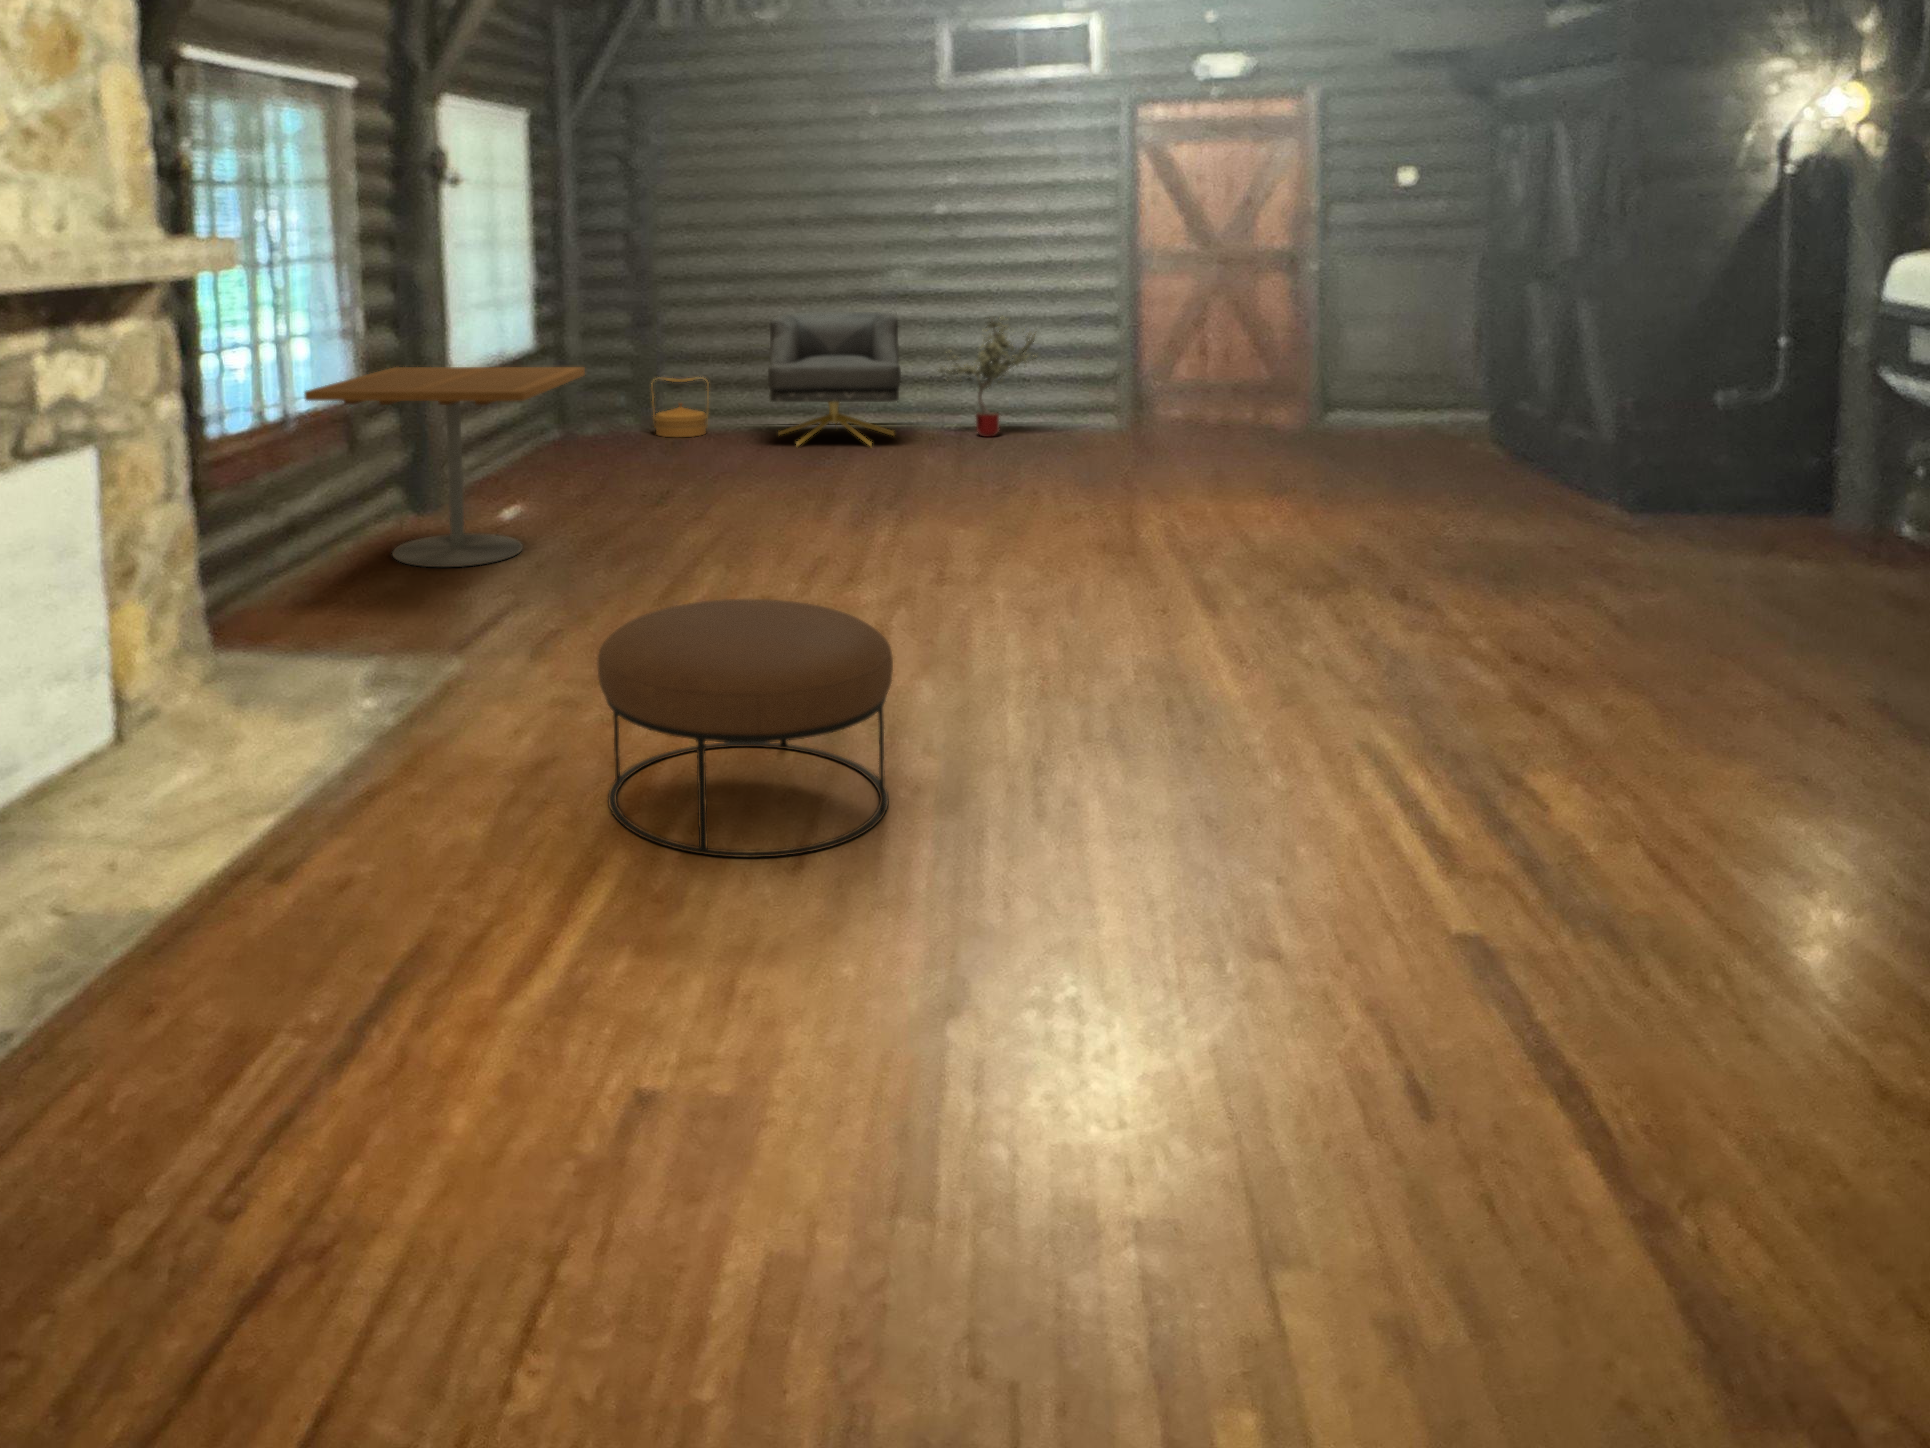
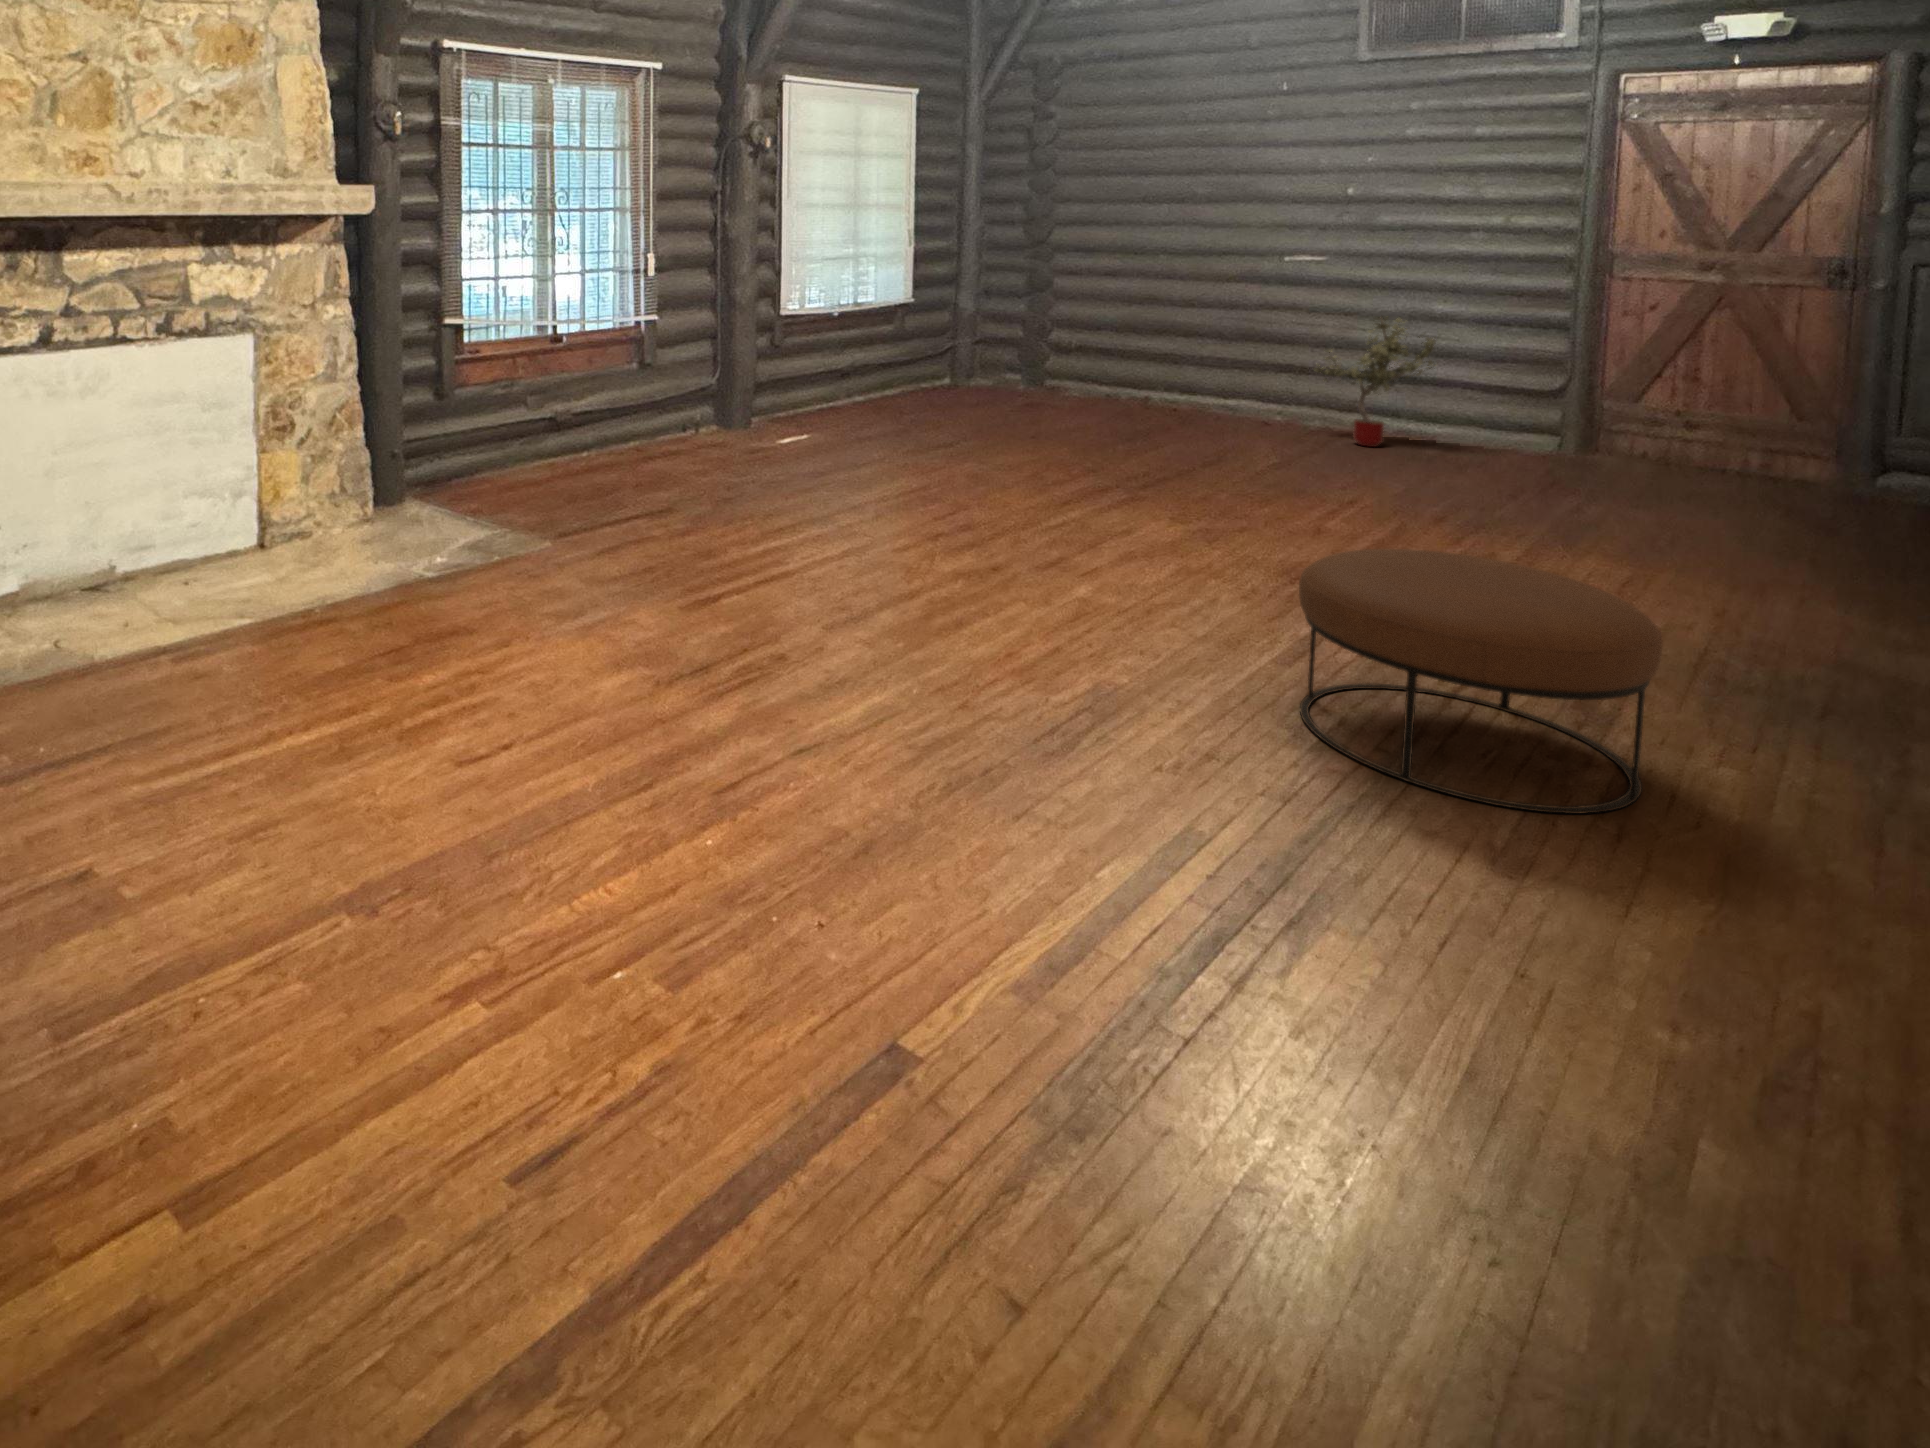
armchair: present [768,312,901,446] -> none [1107,299,1268,439]
dining table: present [304,367,585,567] -> none [568,313,823,481]
woven basket: present [652,377,709,437] -> none [1014,349,1069,407]
ottoman: present [597,599,893,858] -> present [1299,549,1663,814]

